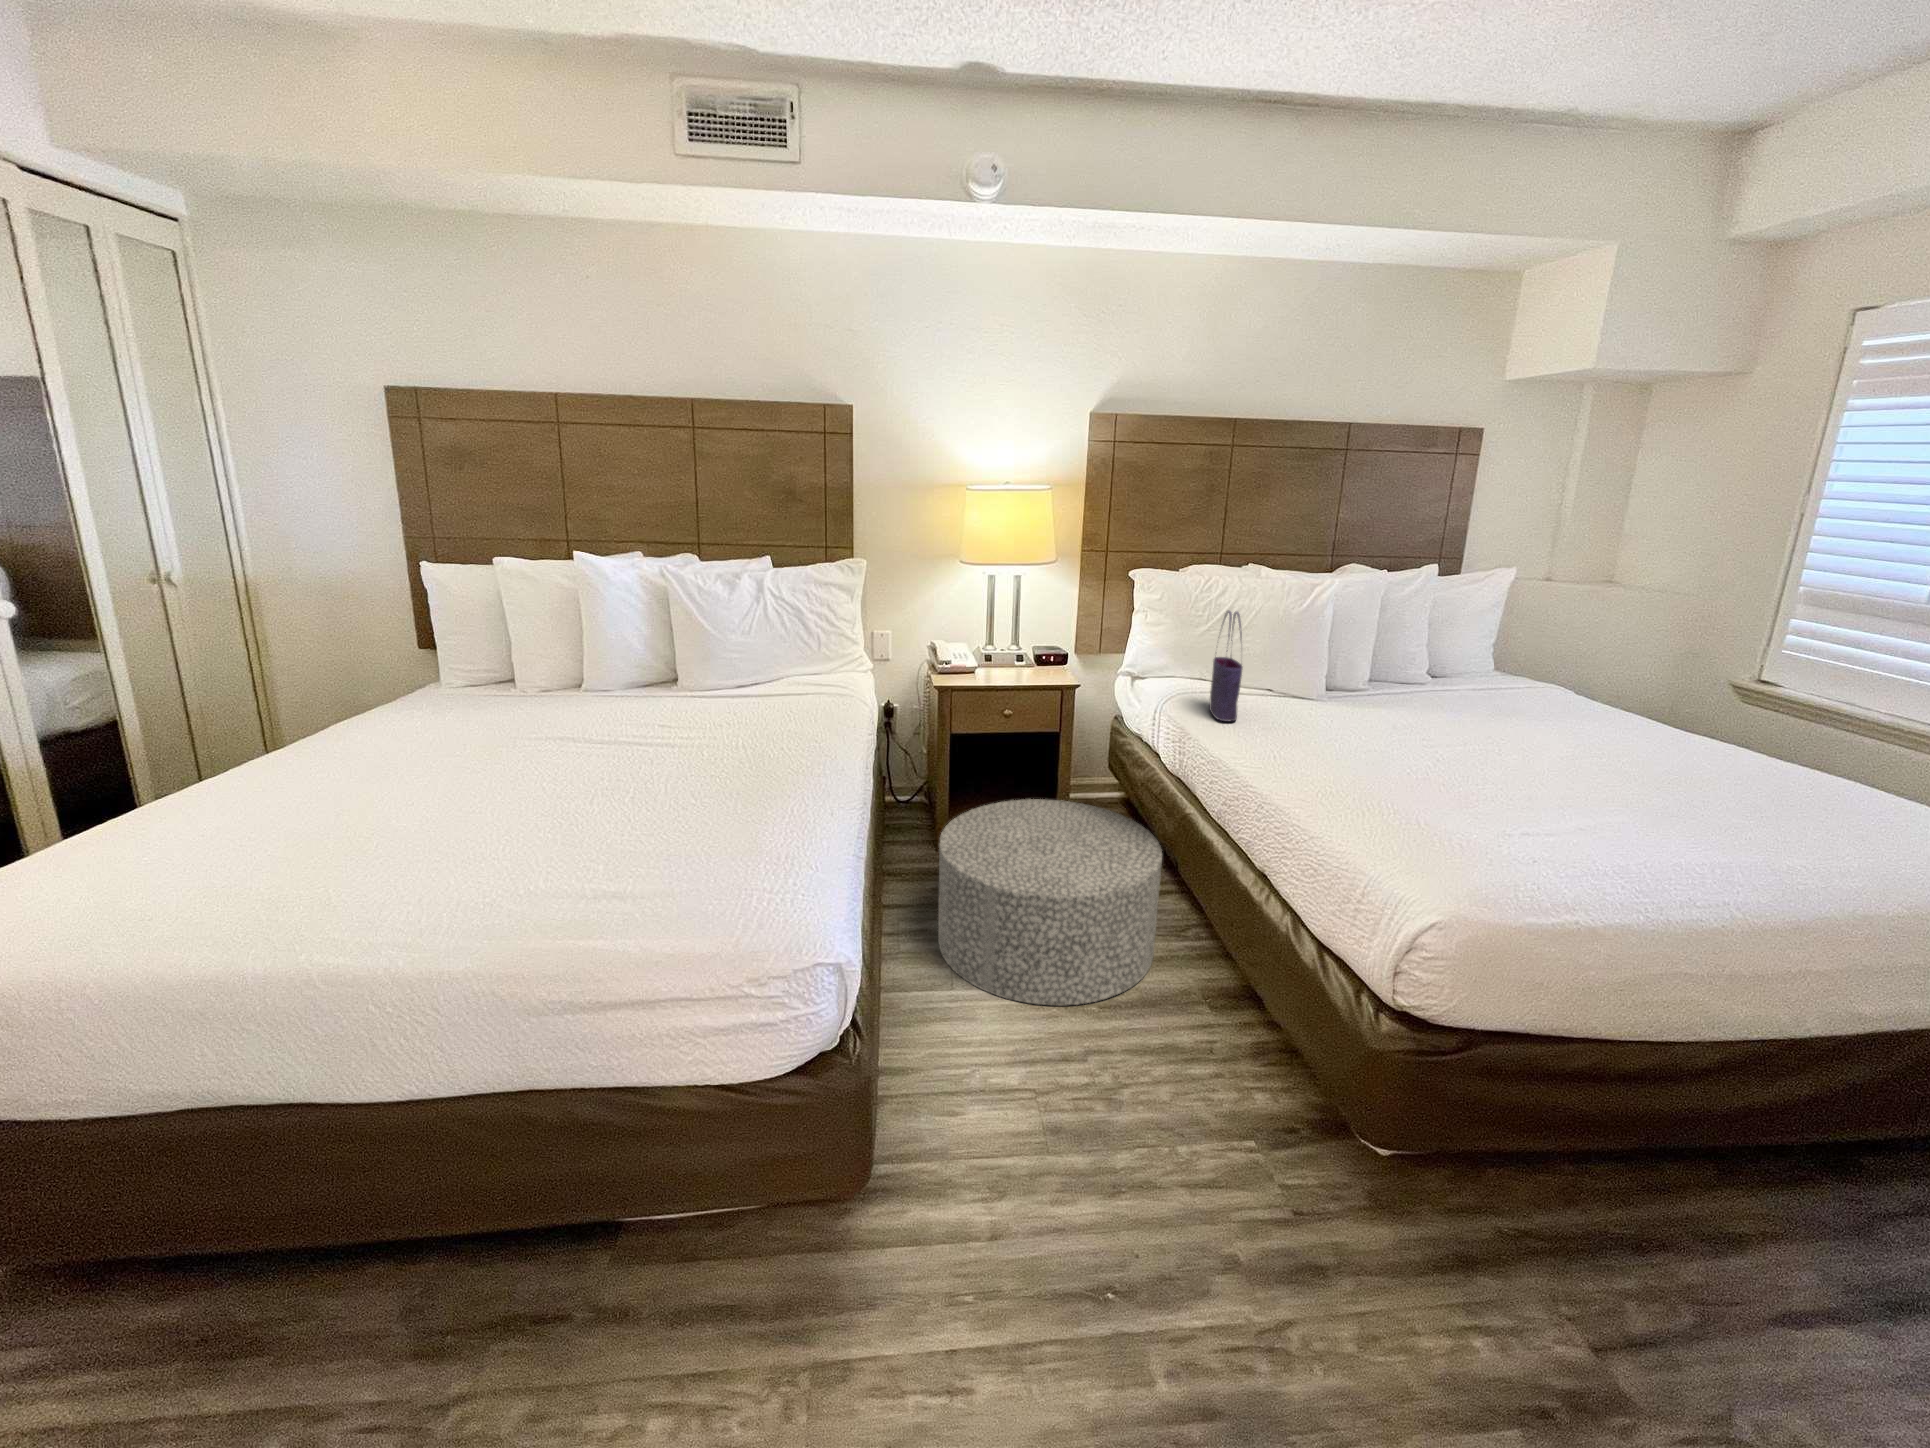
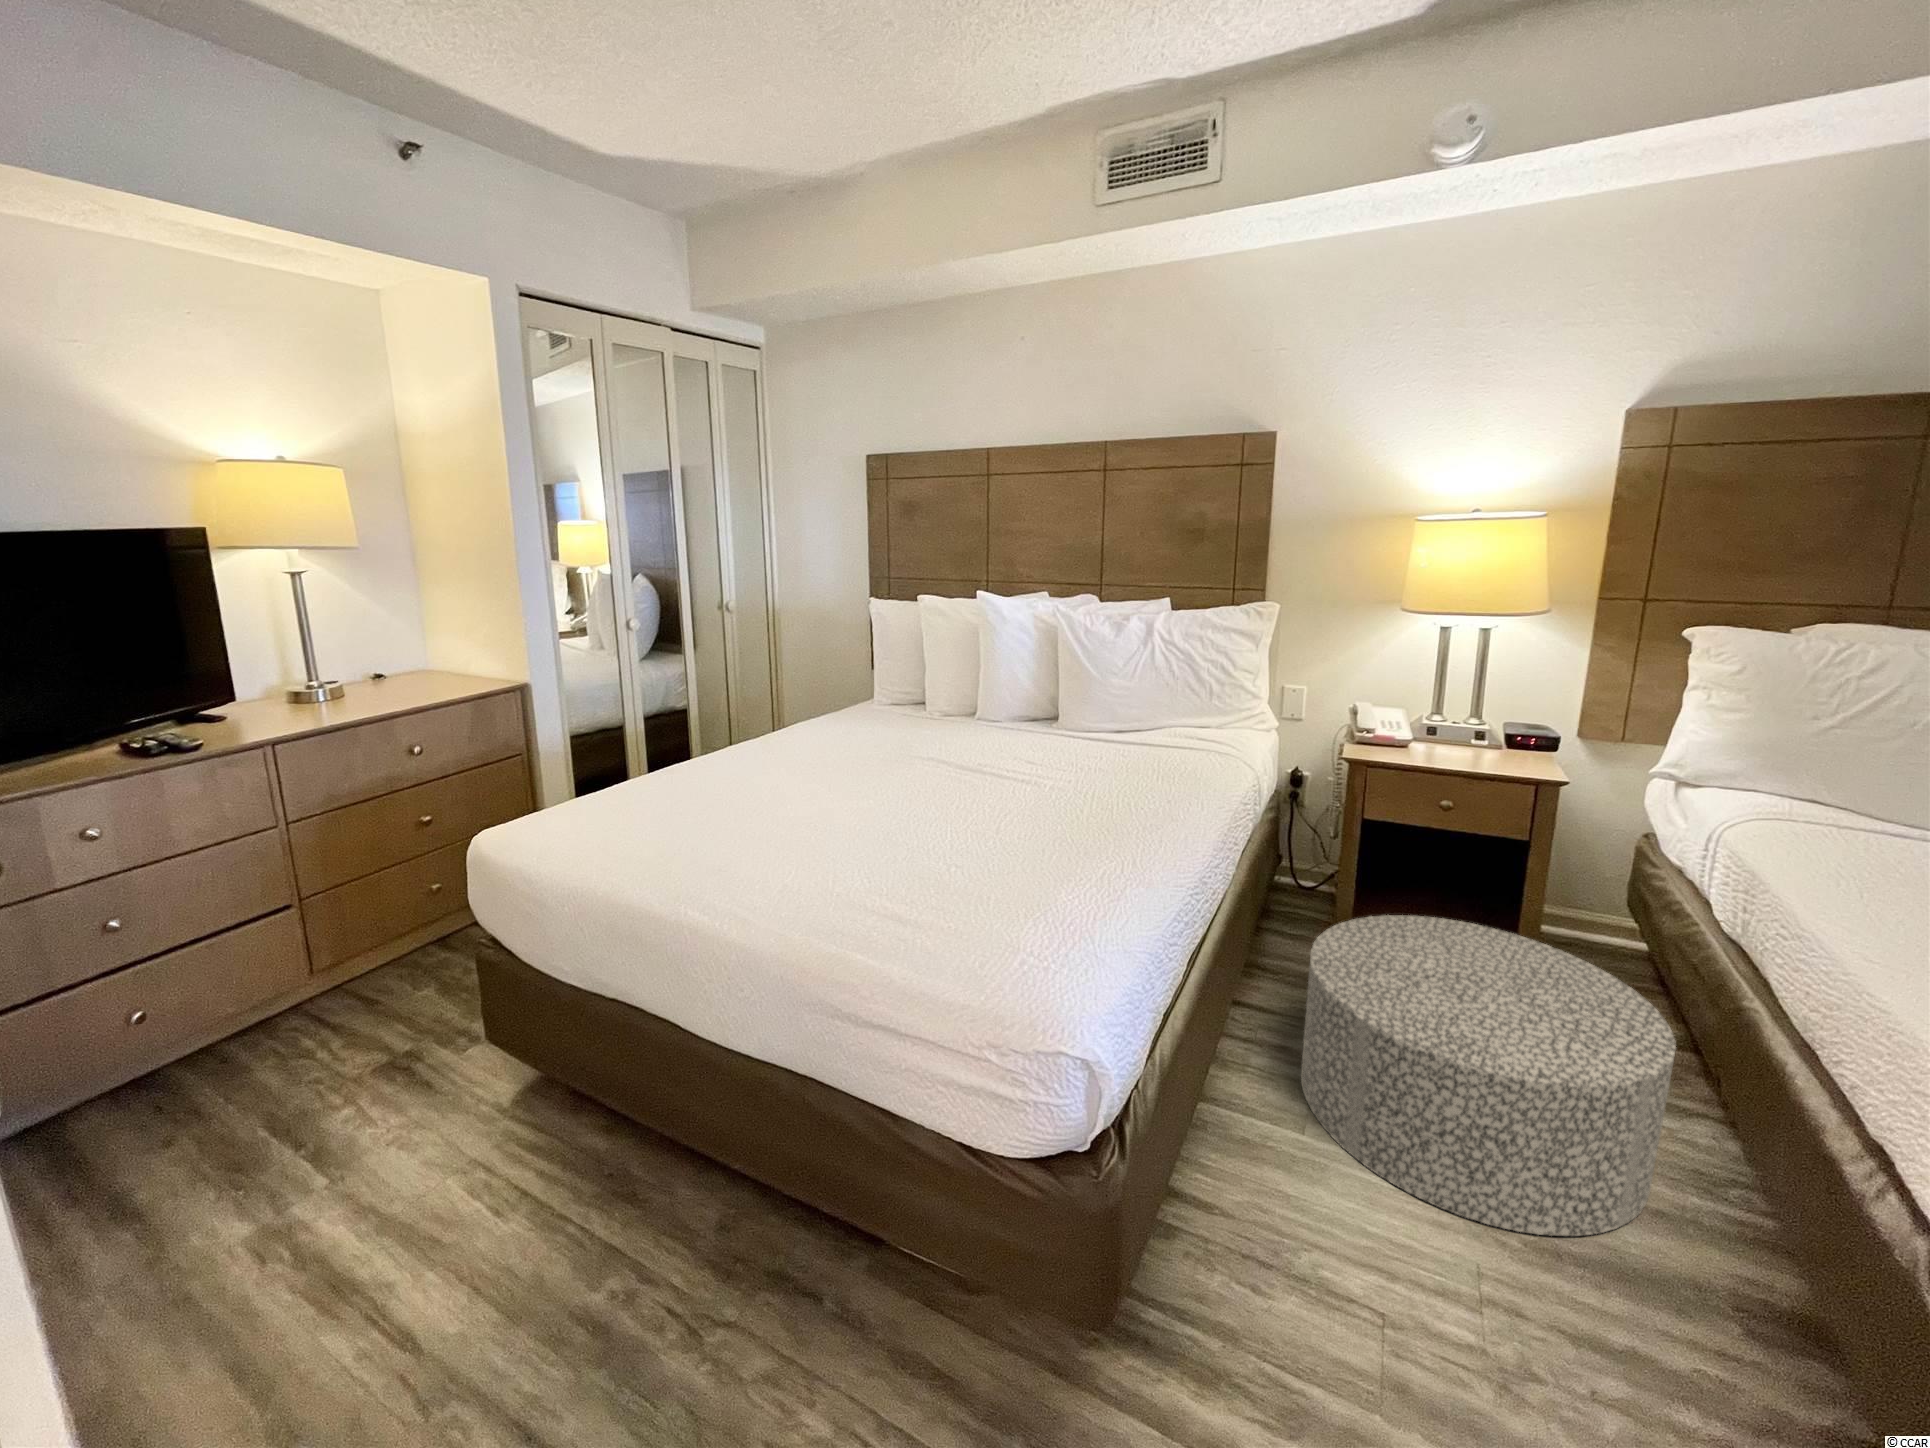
tote bag: present [1209,611,1243,721] -> none [1816,697,1895,876]

